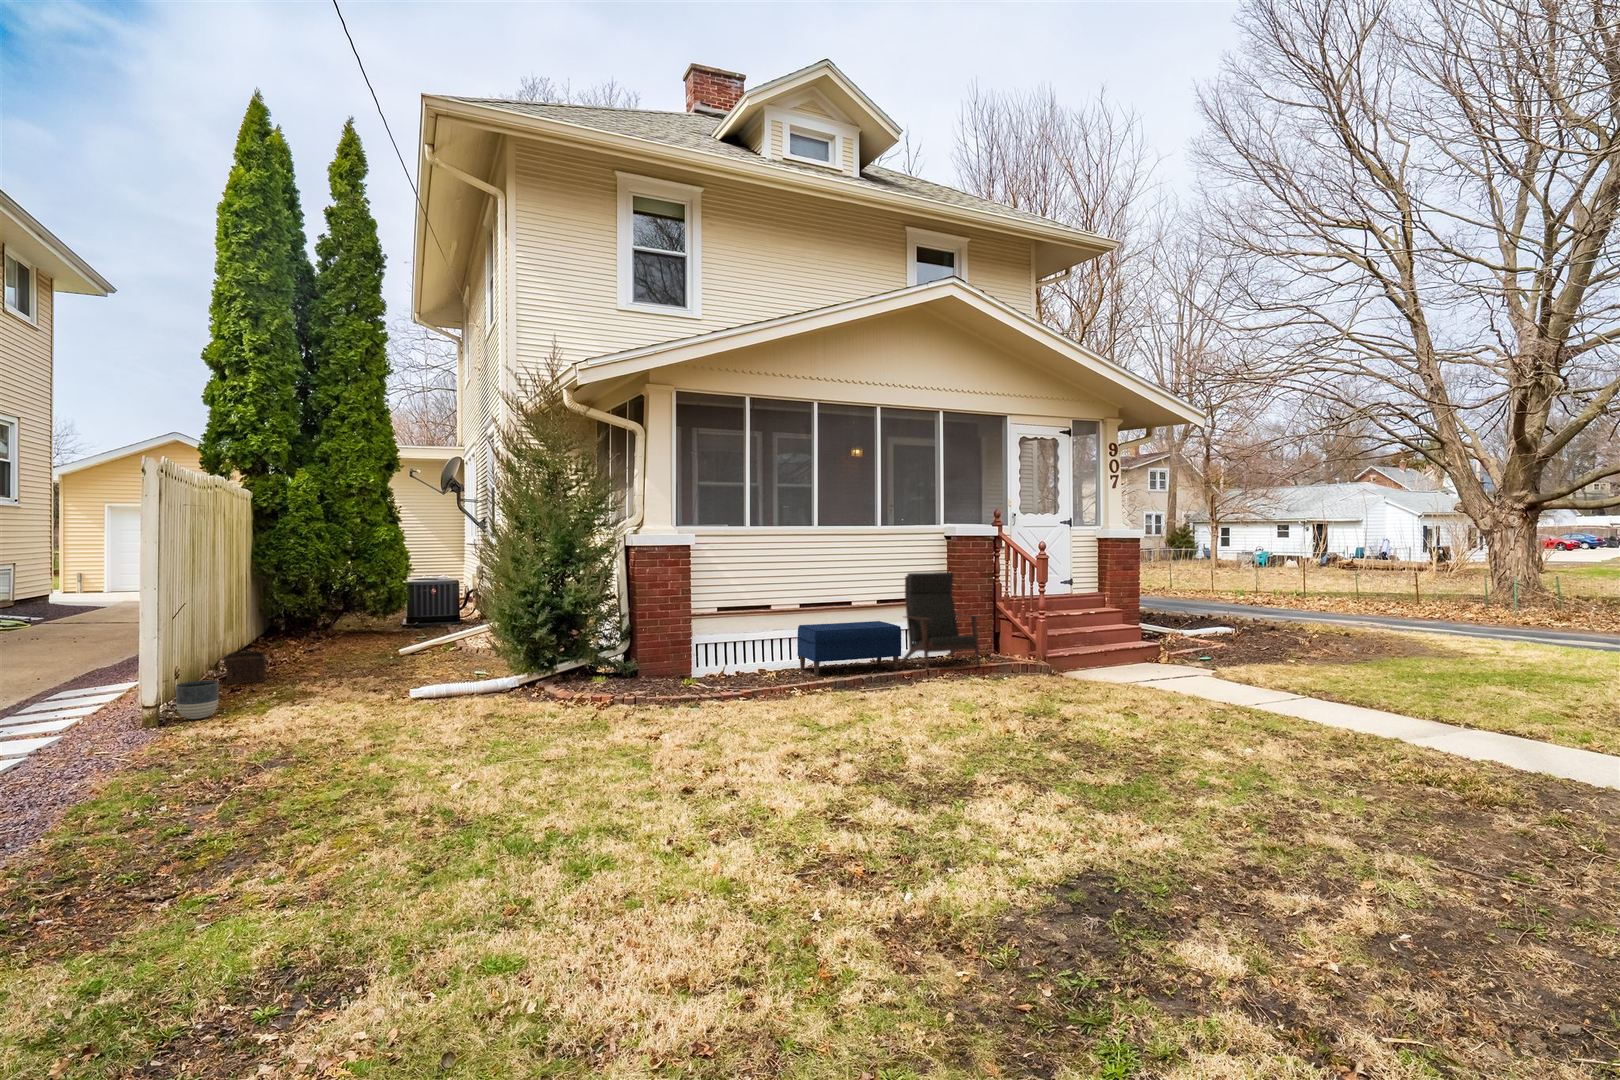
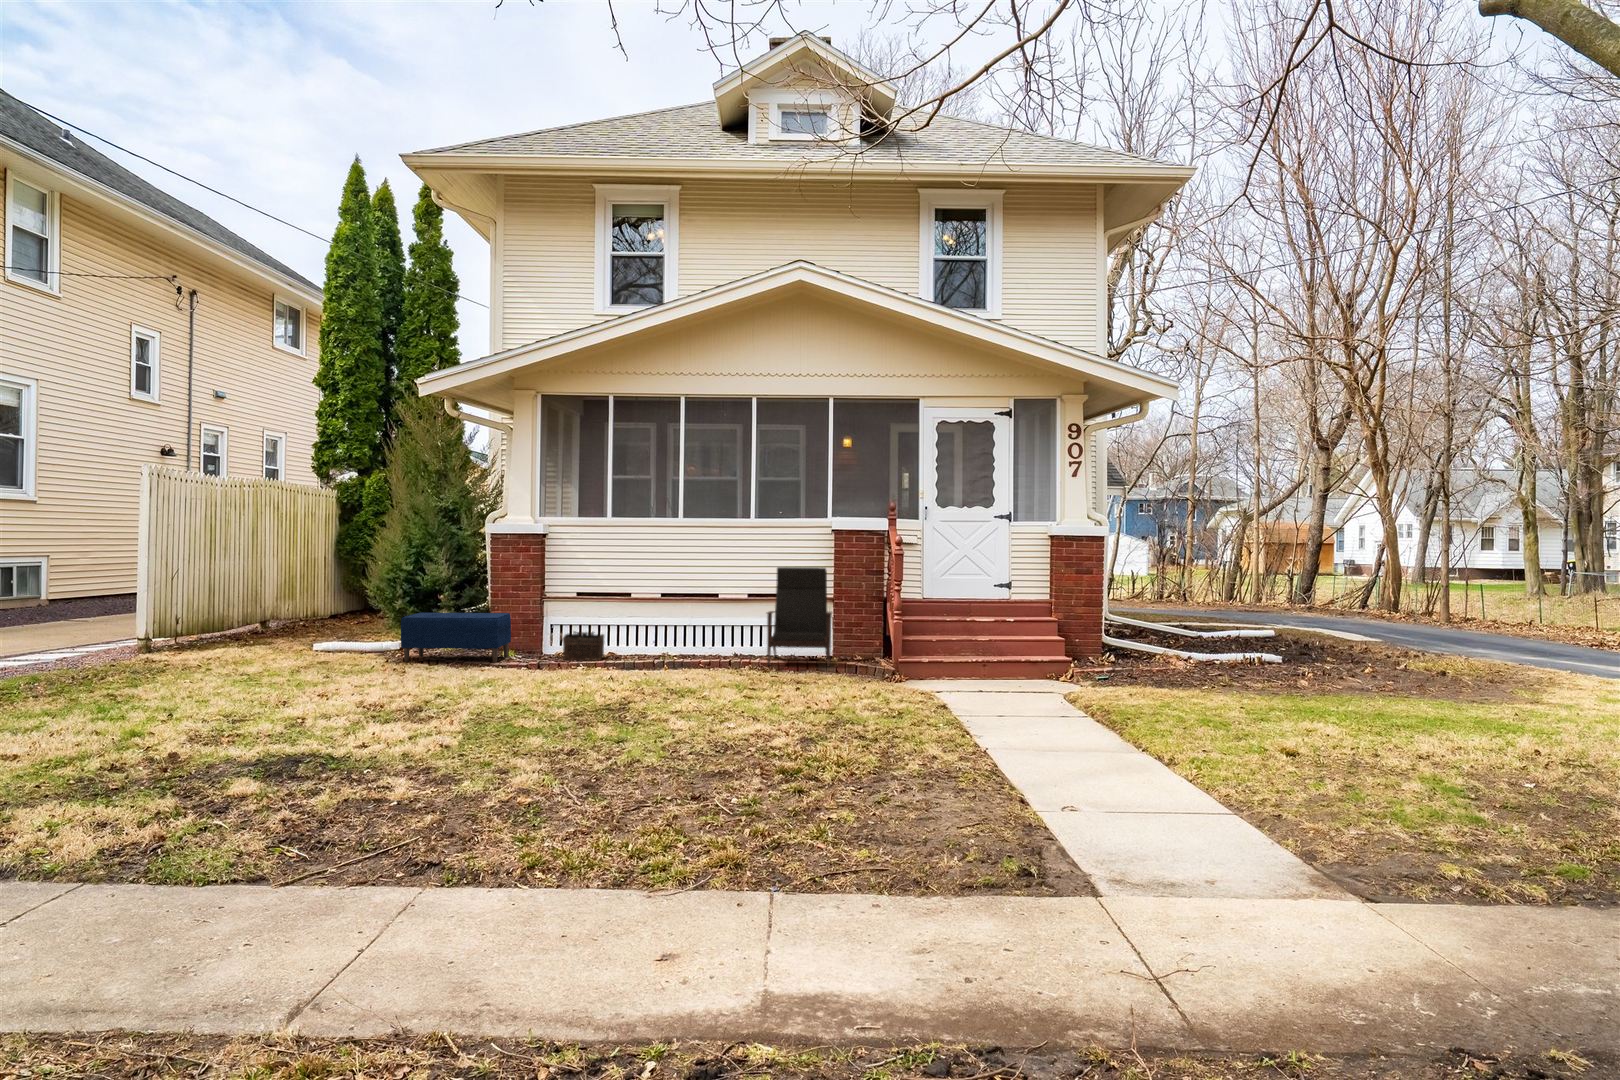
bench: present [797,621,901,676] -> present [401,613,511,662]
basket: present [223,649,267,684] -> present [562,632,604,660]
planter: present [176,680,219,719] -> none [160,627,189,654]

